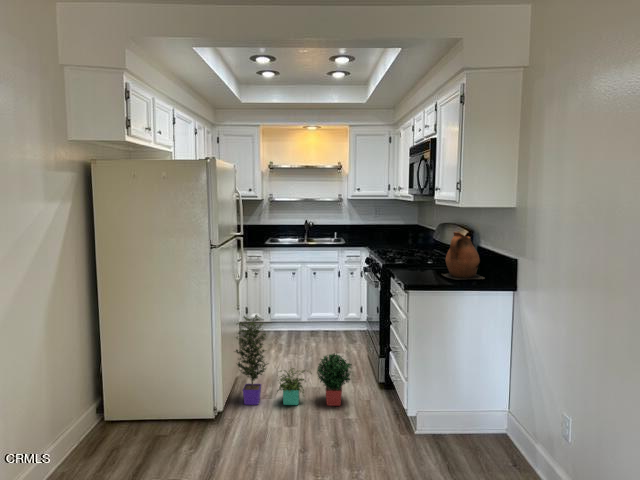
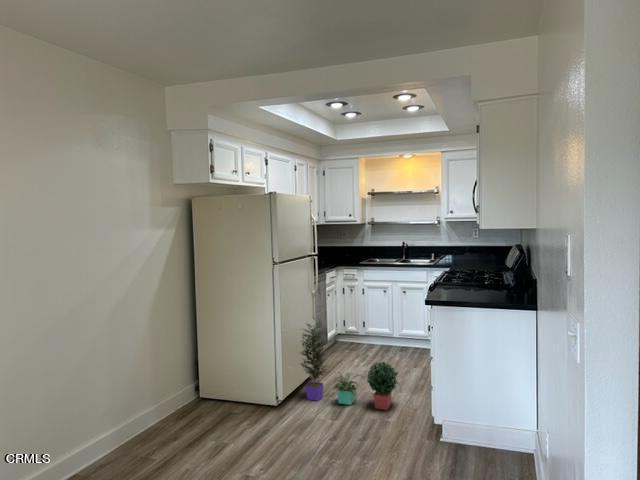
ceramic pitcher: present [443,232,484,279] -> none [471,252,511,298]

